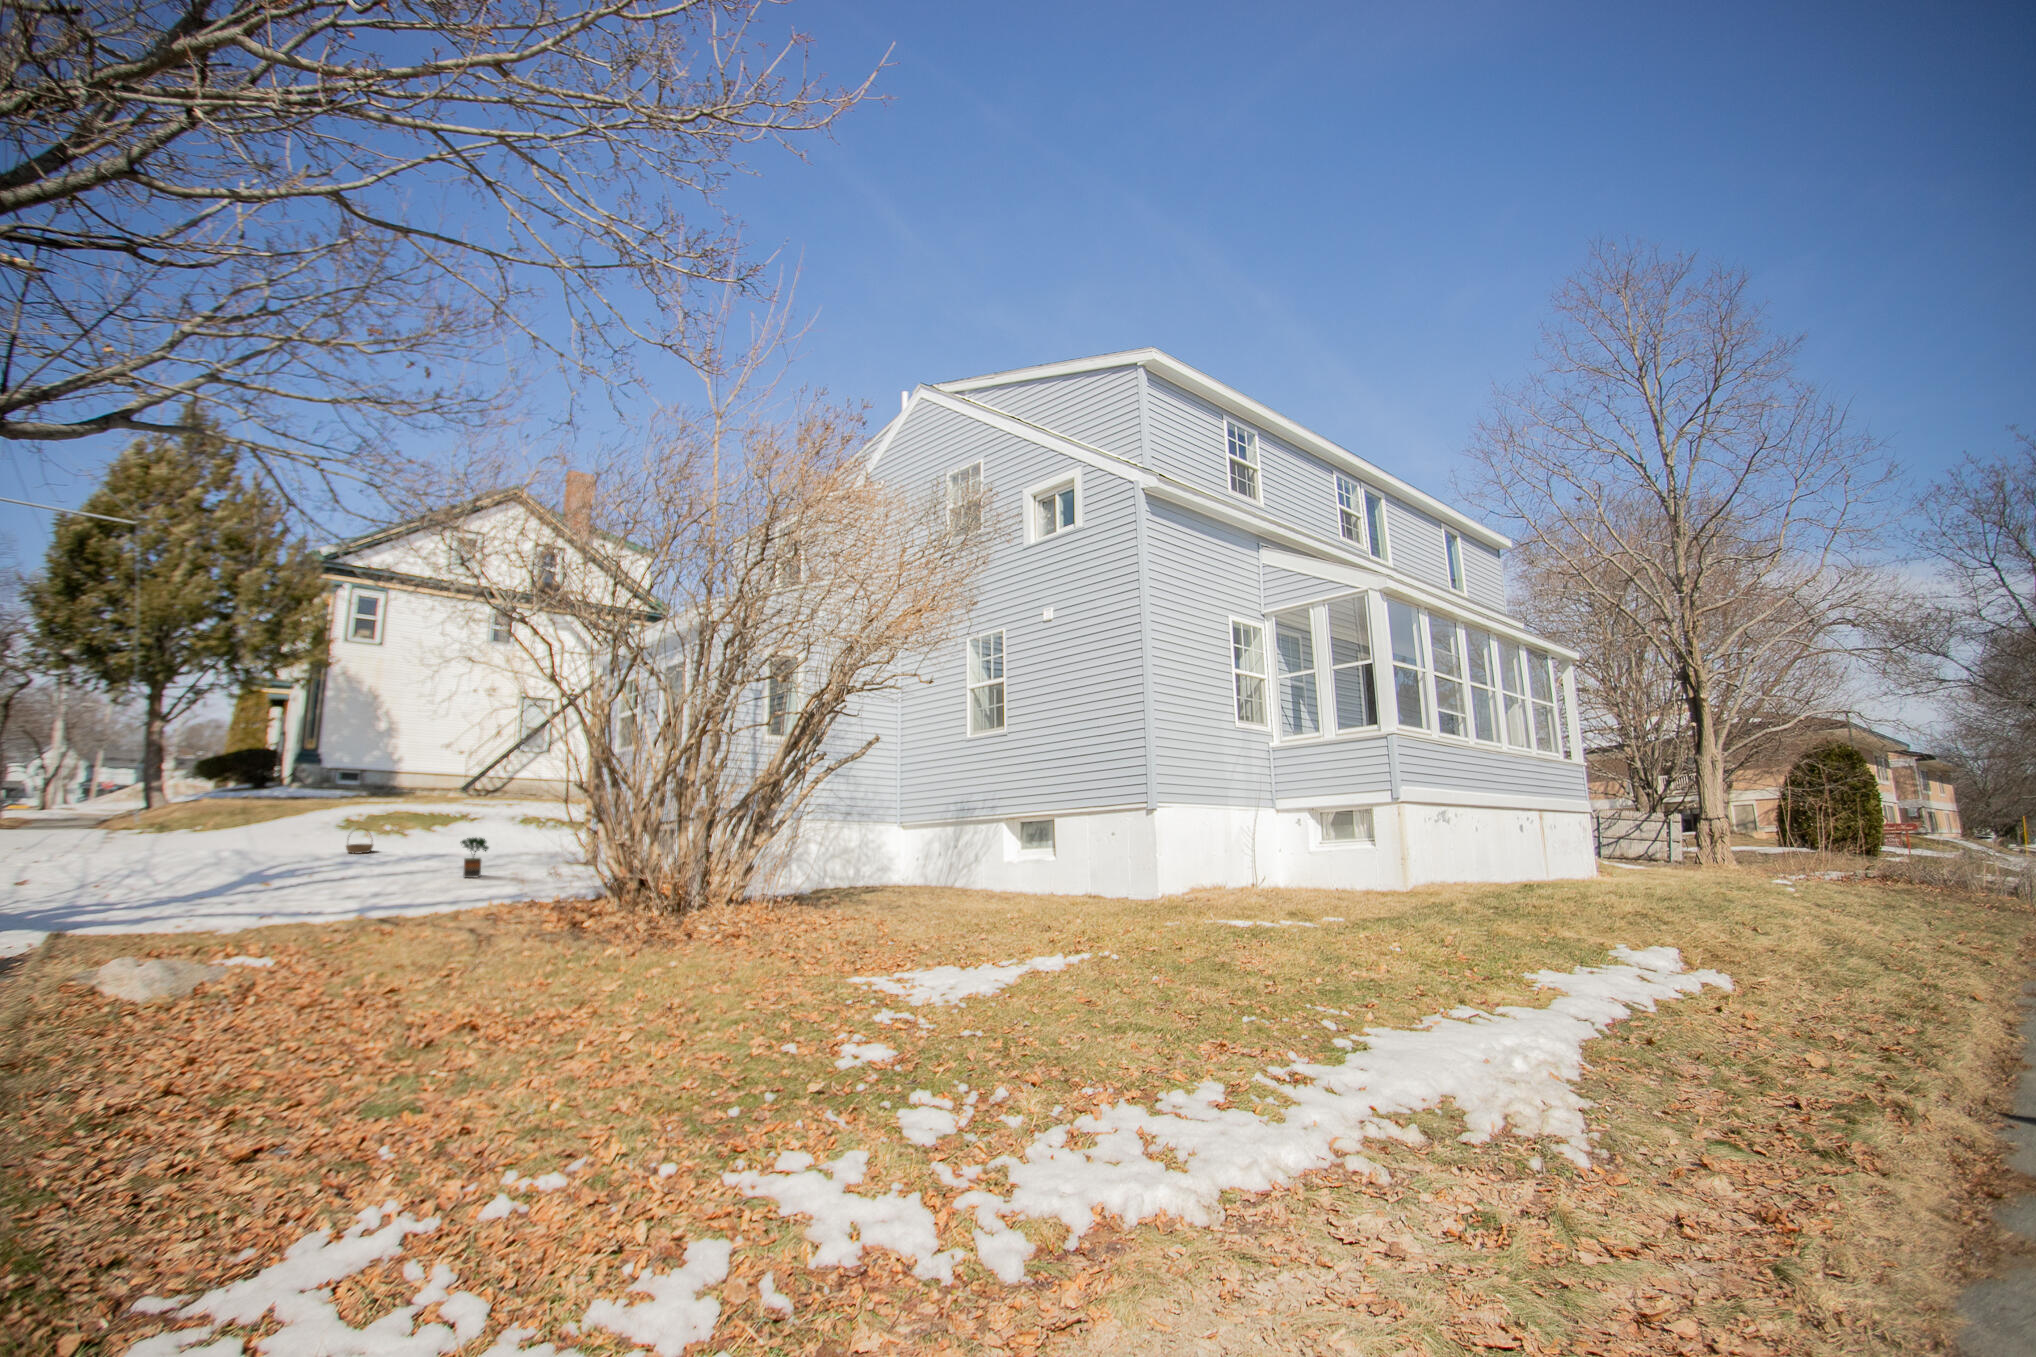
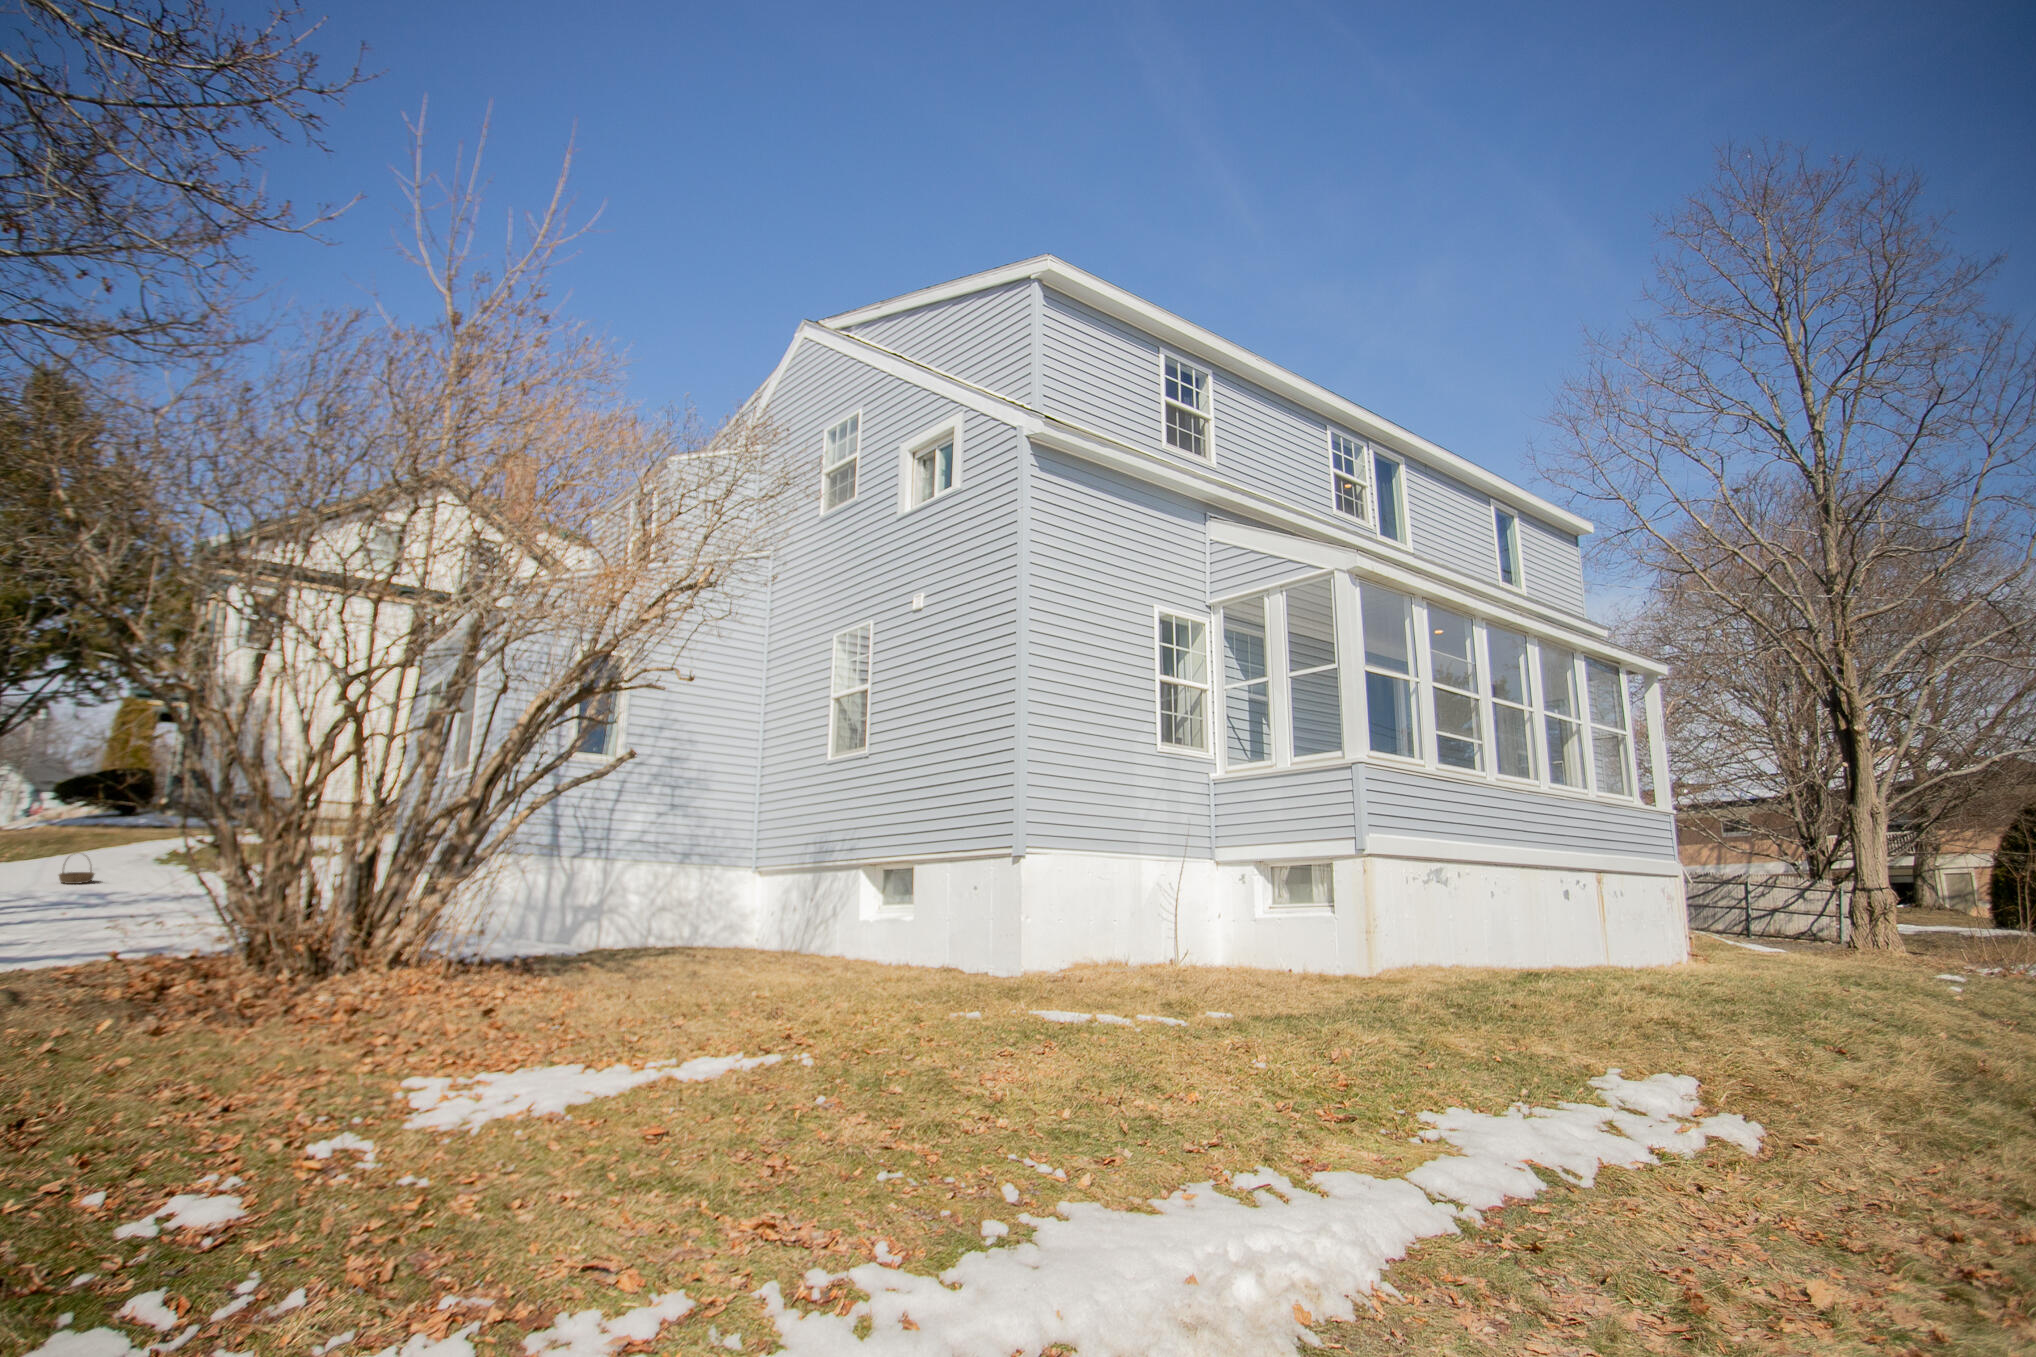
potted tree: present [460,838,489,878] -> none [135,867,175,918]

